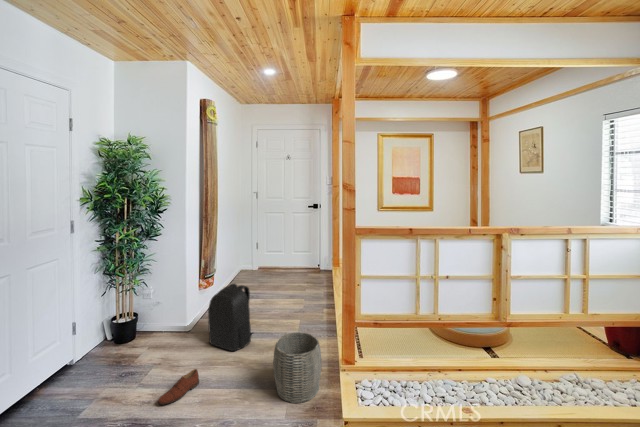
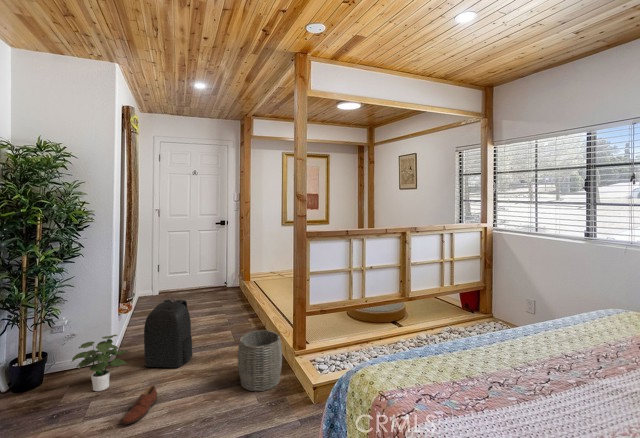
potted plant: none [145,312,192,361] -> present [72,335,127,391]

